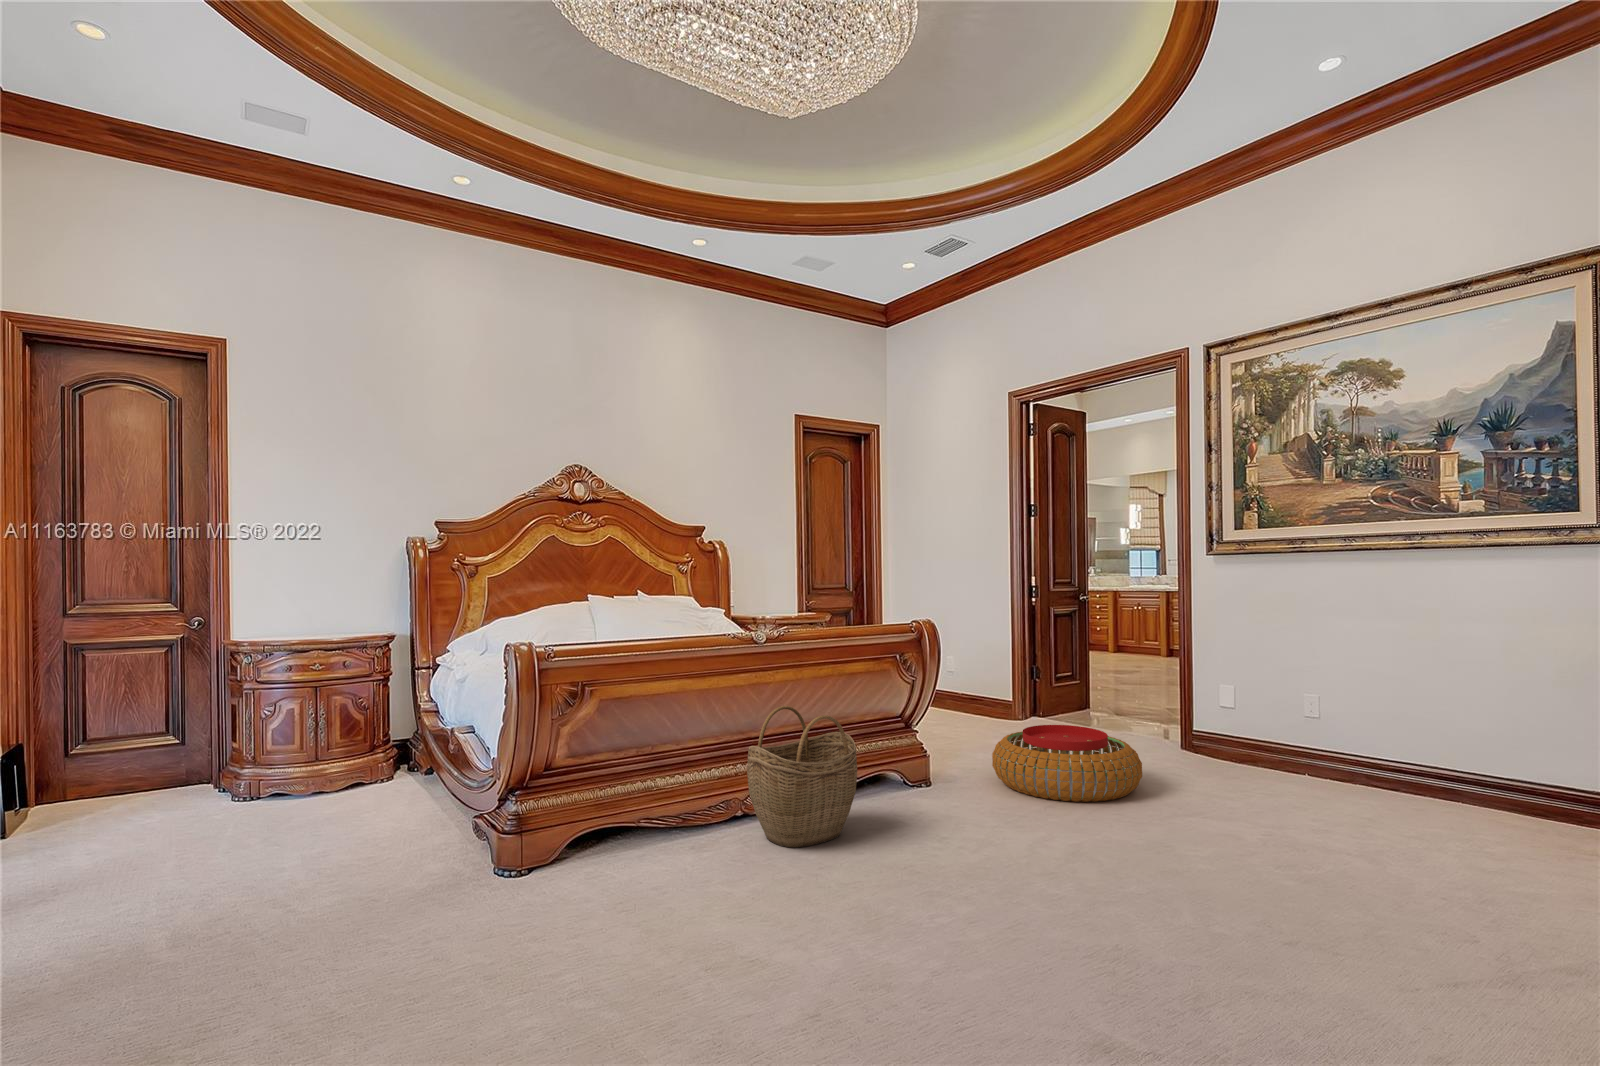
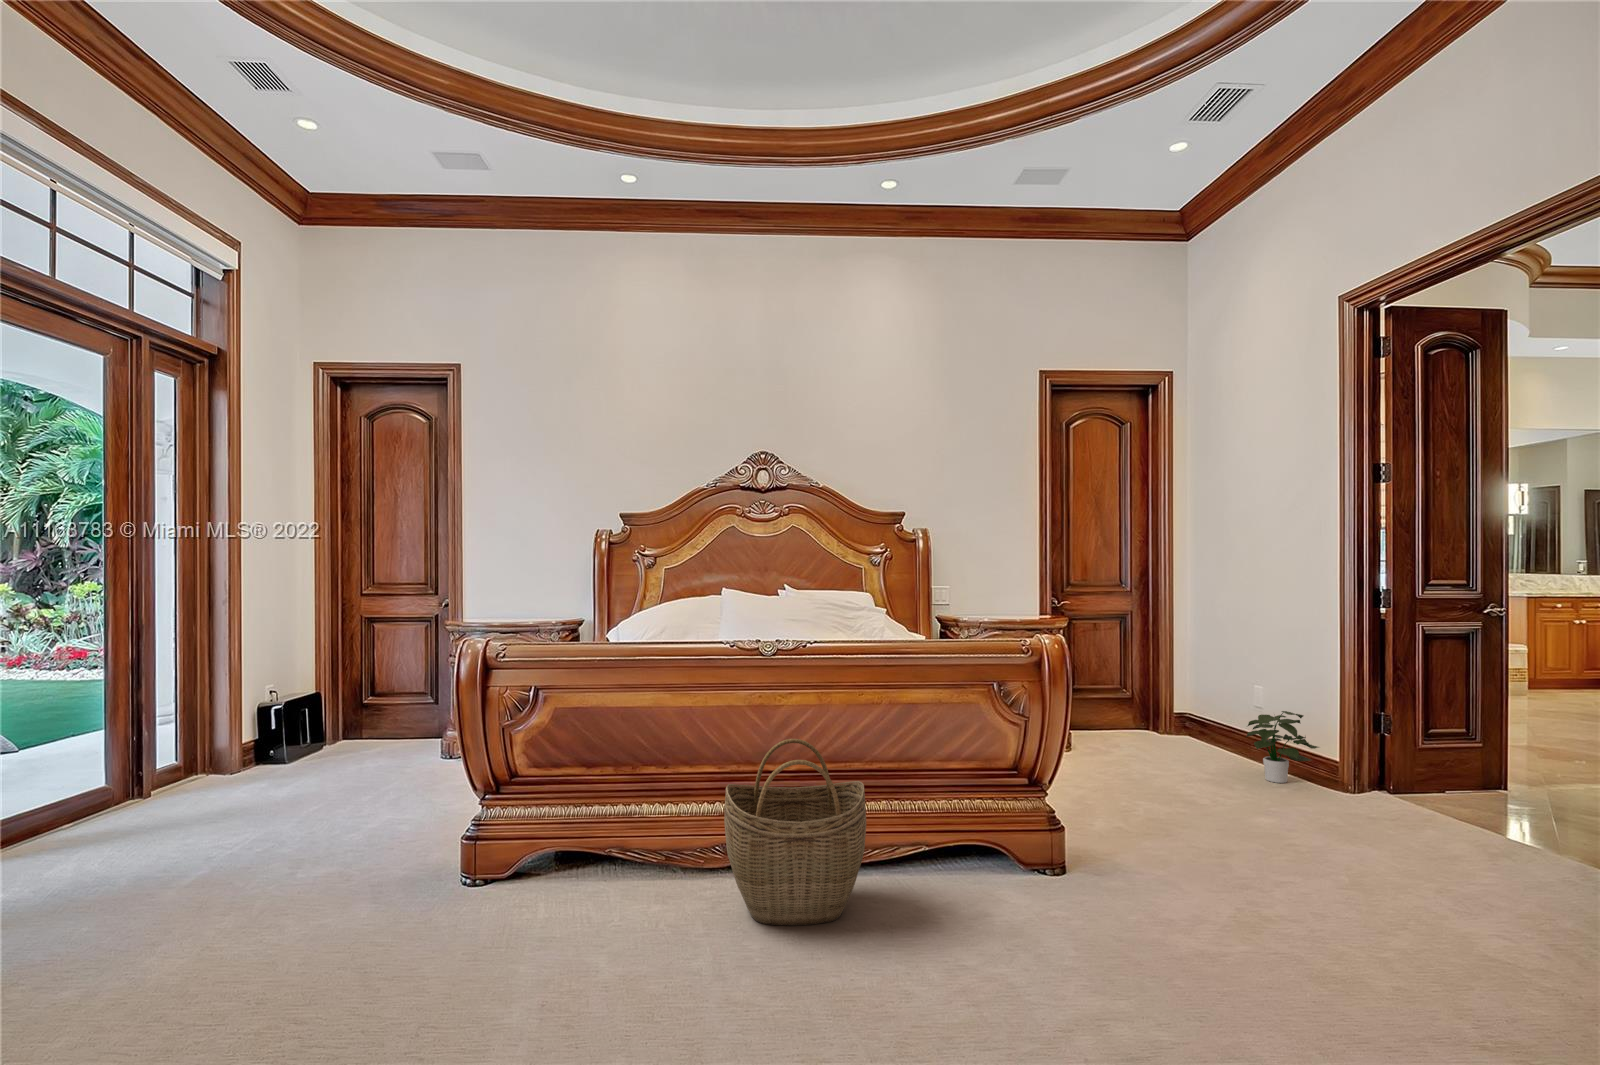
potted plant: none [954,671,1001,720] -> present [1246,711,1319,783]
pouf: present [992,725,1142,802] -> none [1155,815,1428,971]

